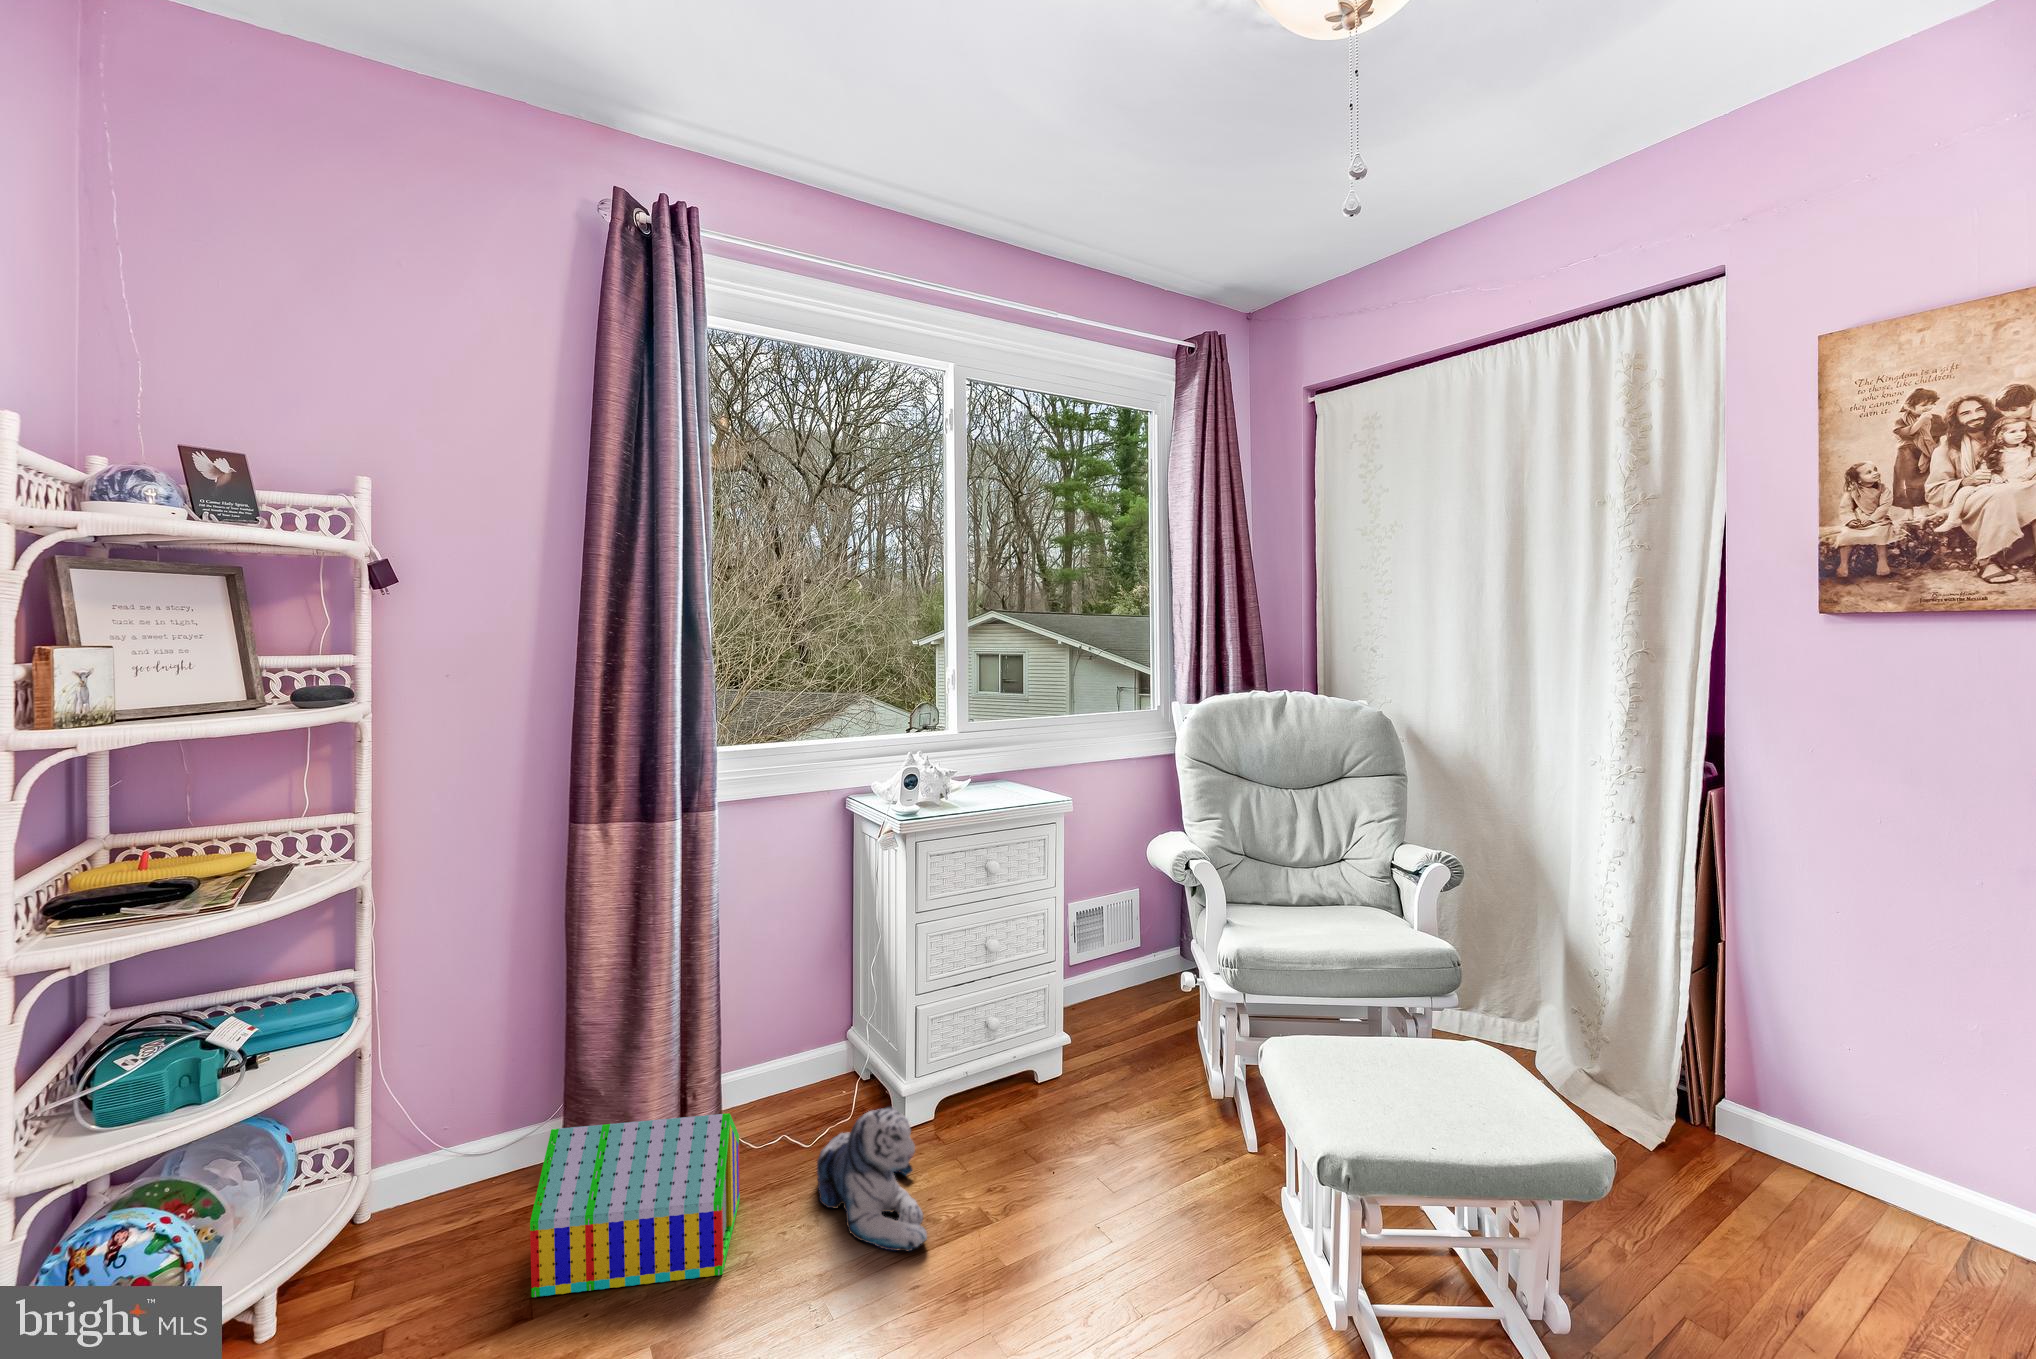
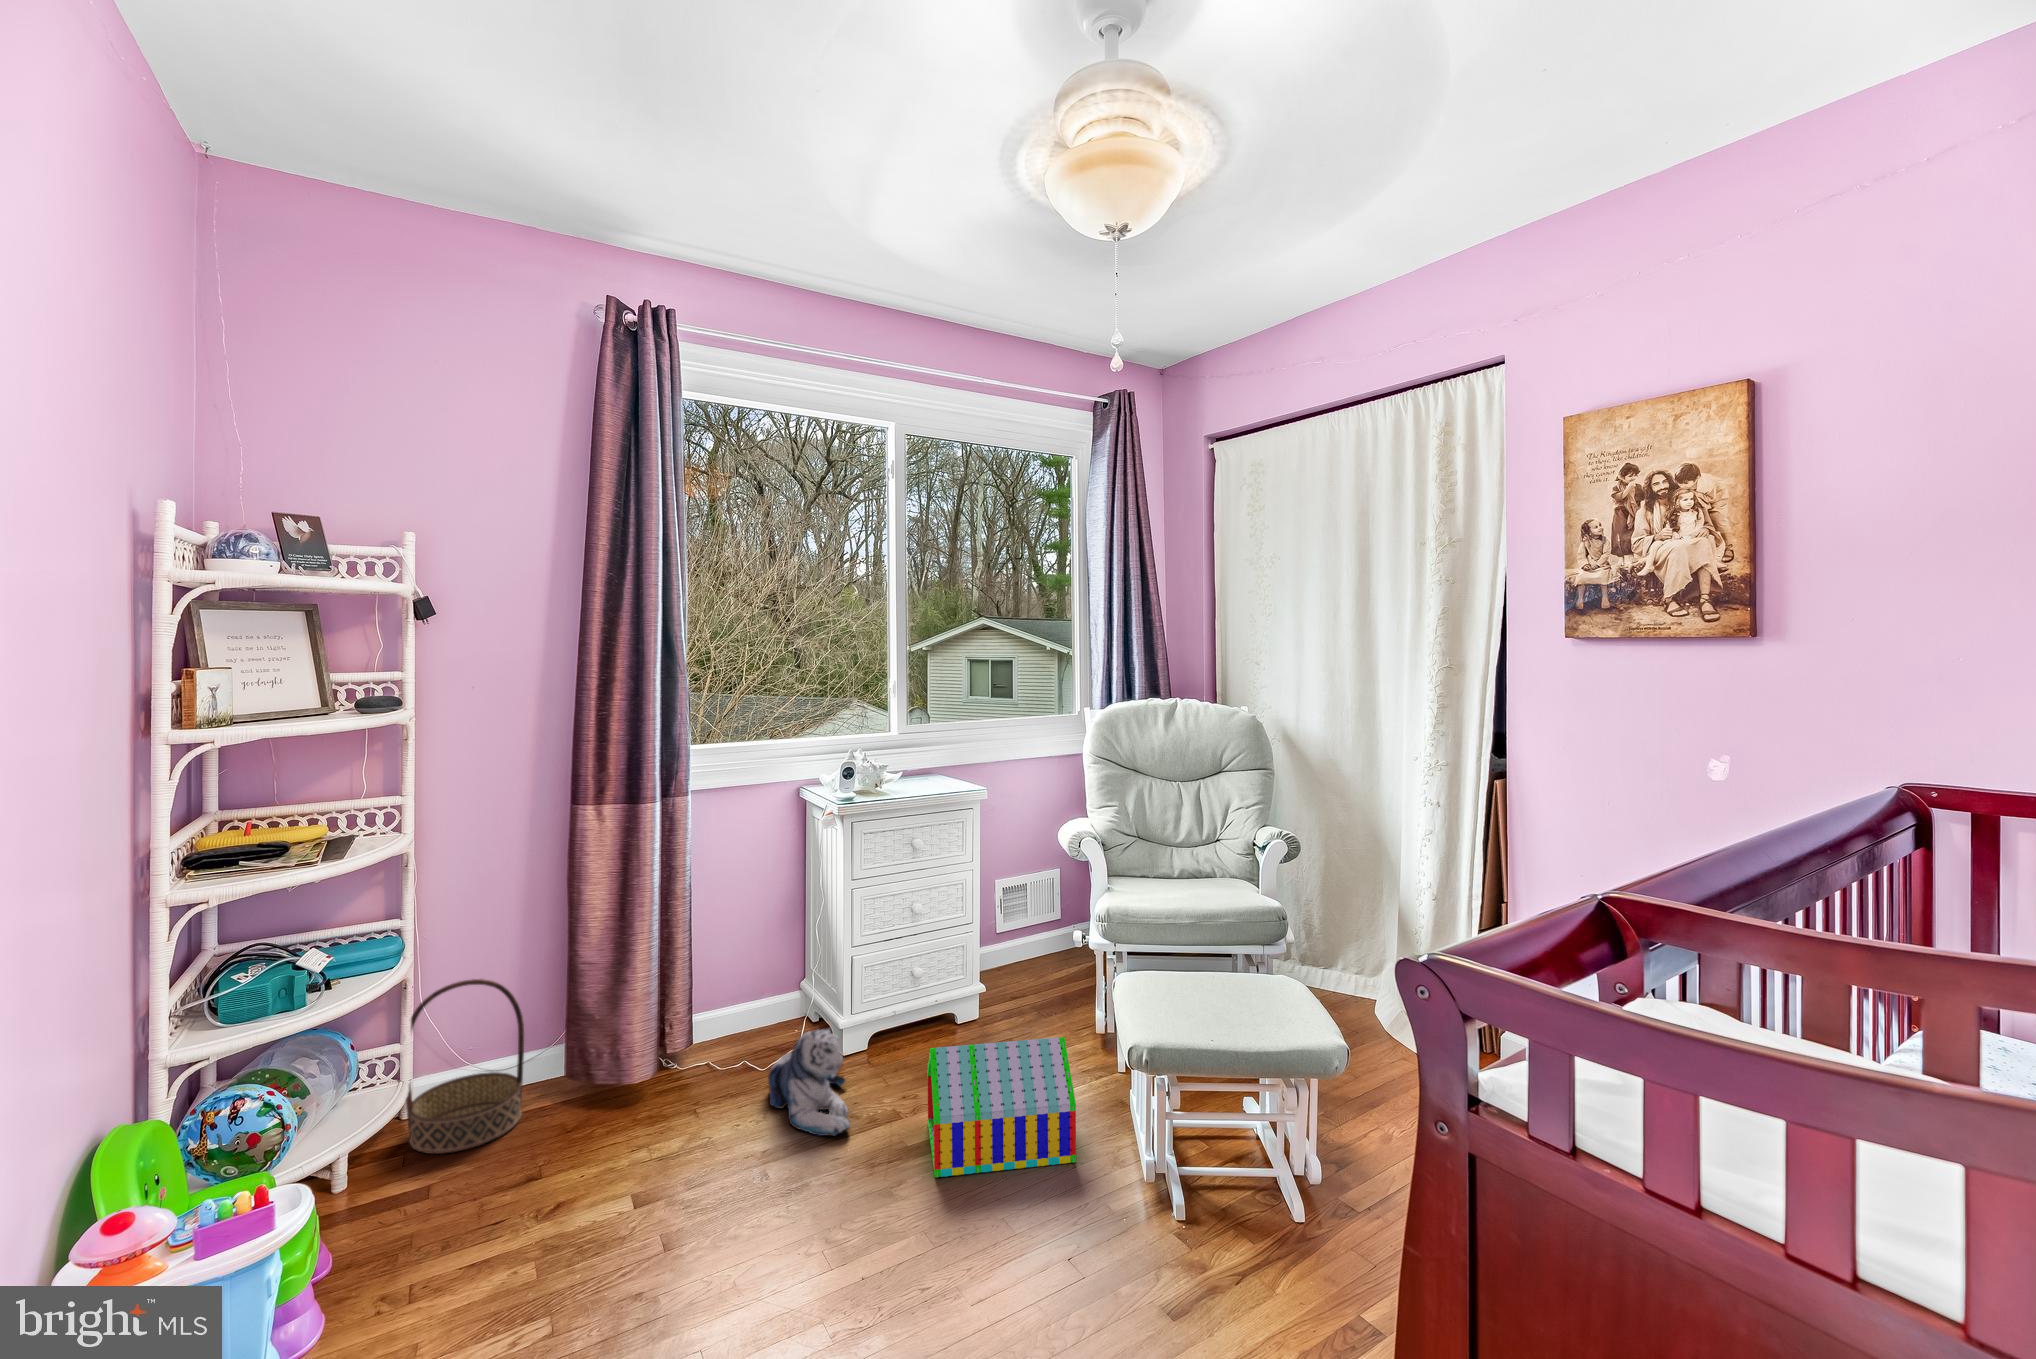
basket: none [354,1047,510,1276] -> present [406,979,524,1154]
toy house: present [530,1113,740,1297] -> present [927,1037,1076,1177]

